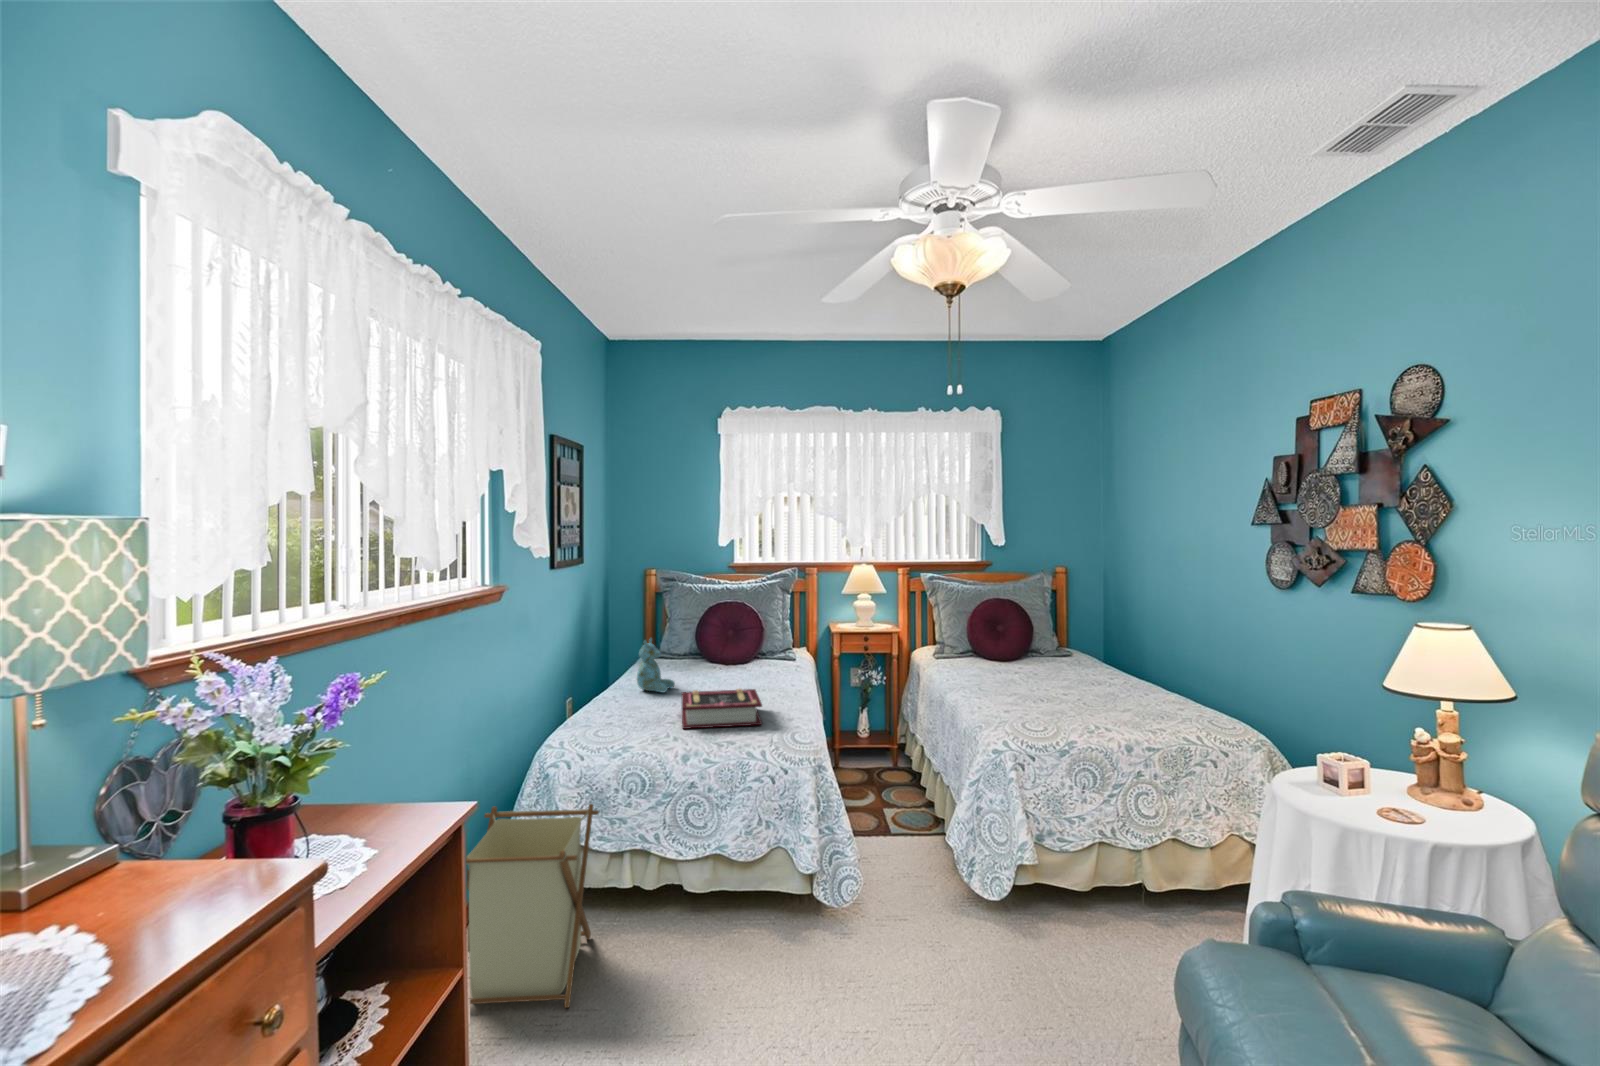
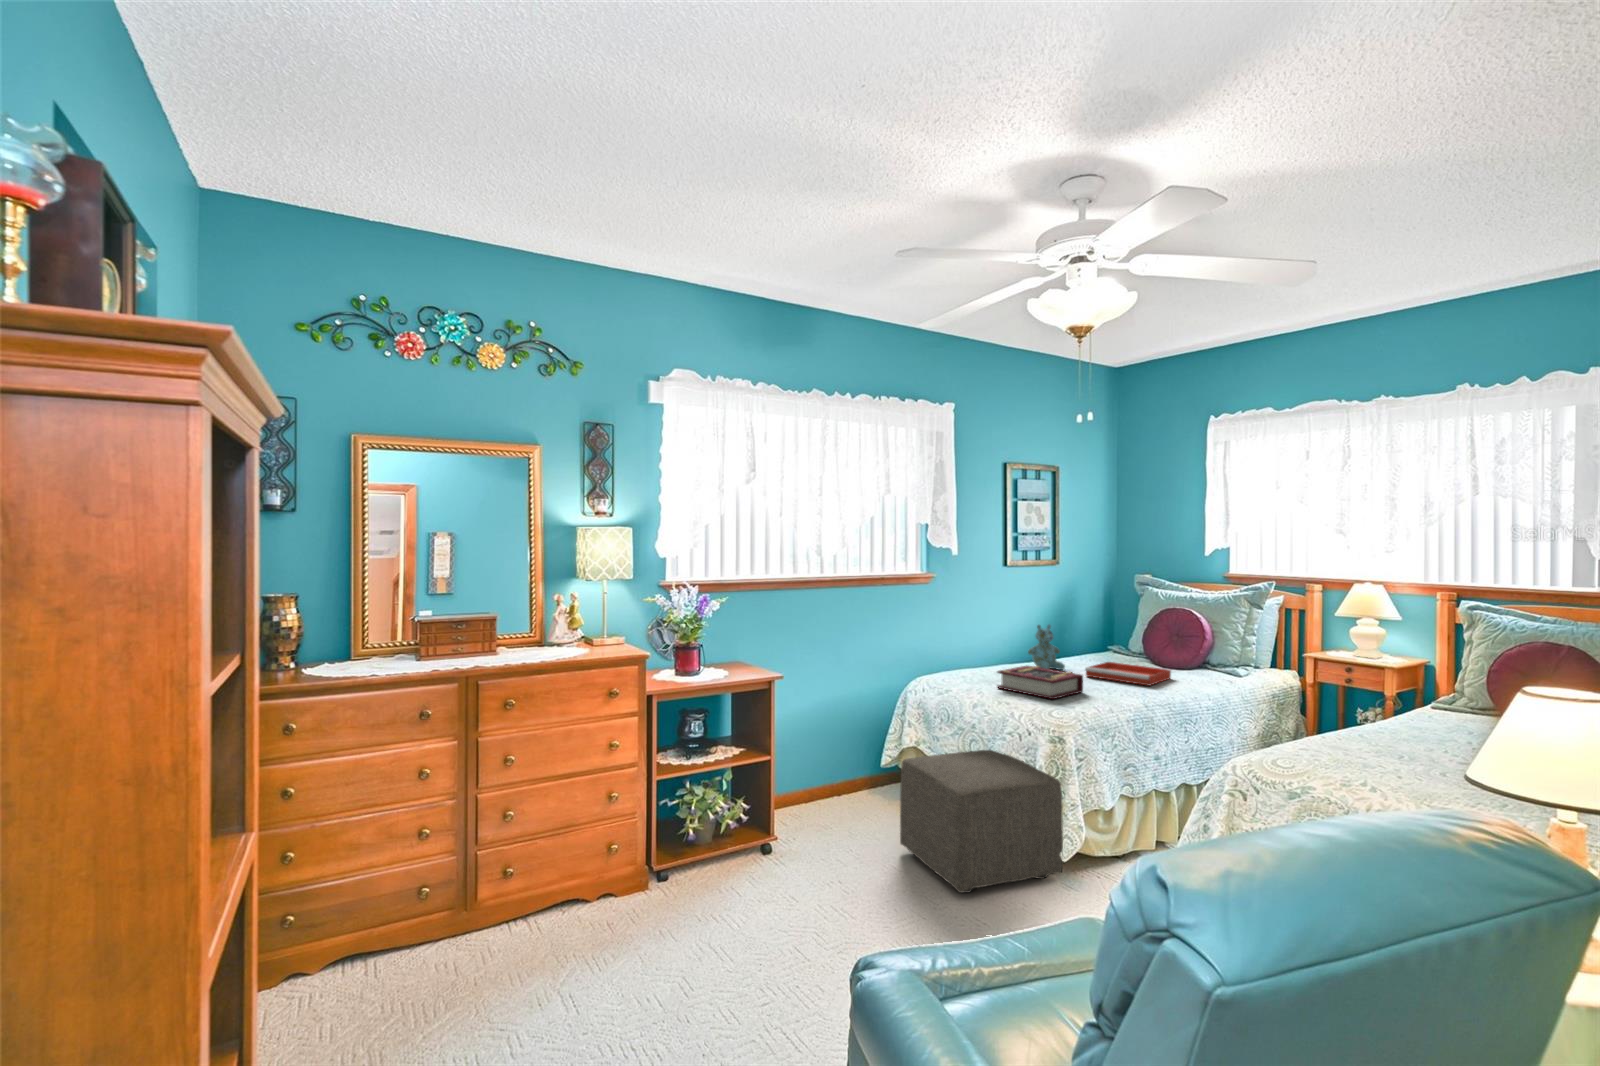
tray: none [700,664,776,689] -> present [1085,662,1171,685]
laundry basket: present [466,804,599,1008] -> none [812,704,913,827]
ottoman: none [678,806,846,1002] -> present [900,750,1063,893]

